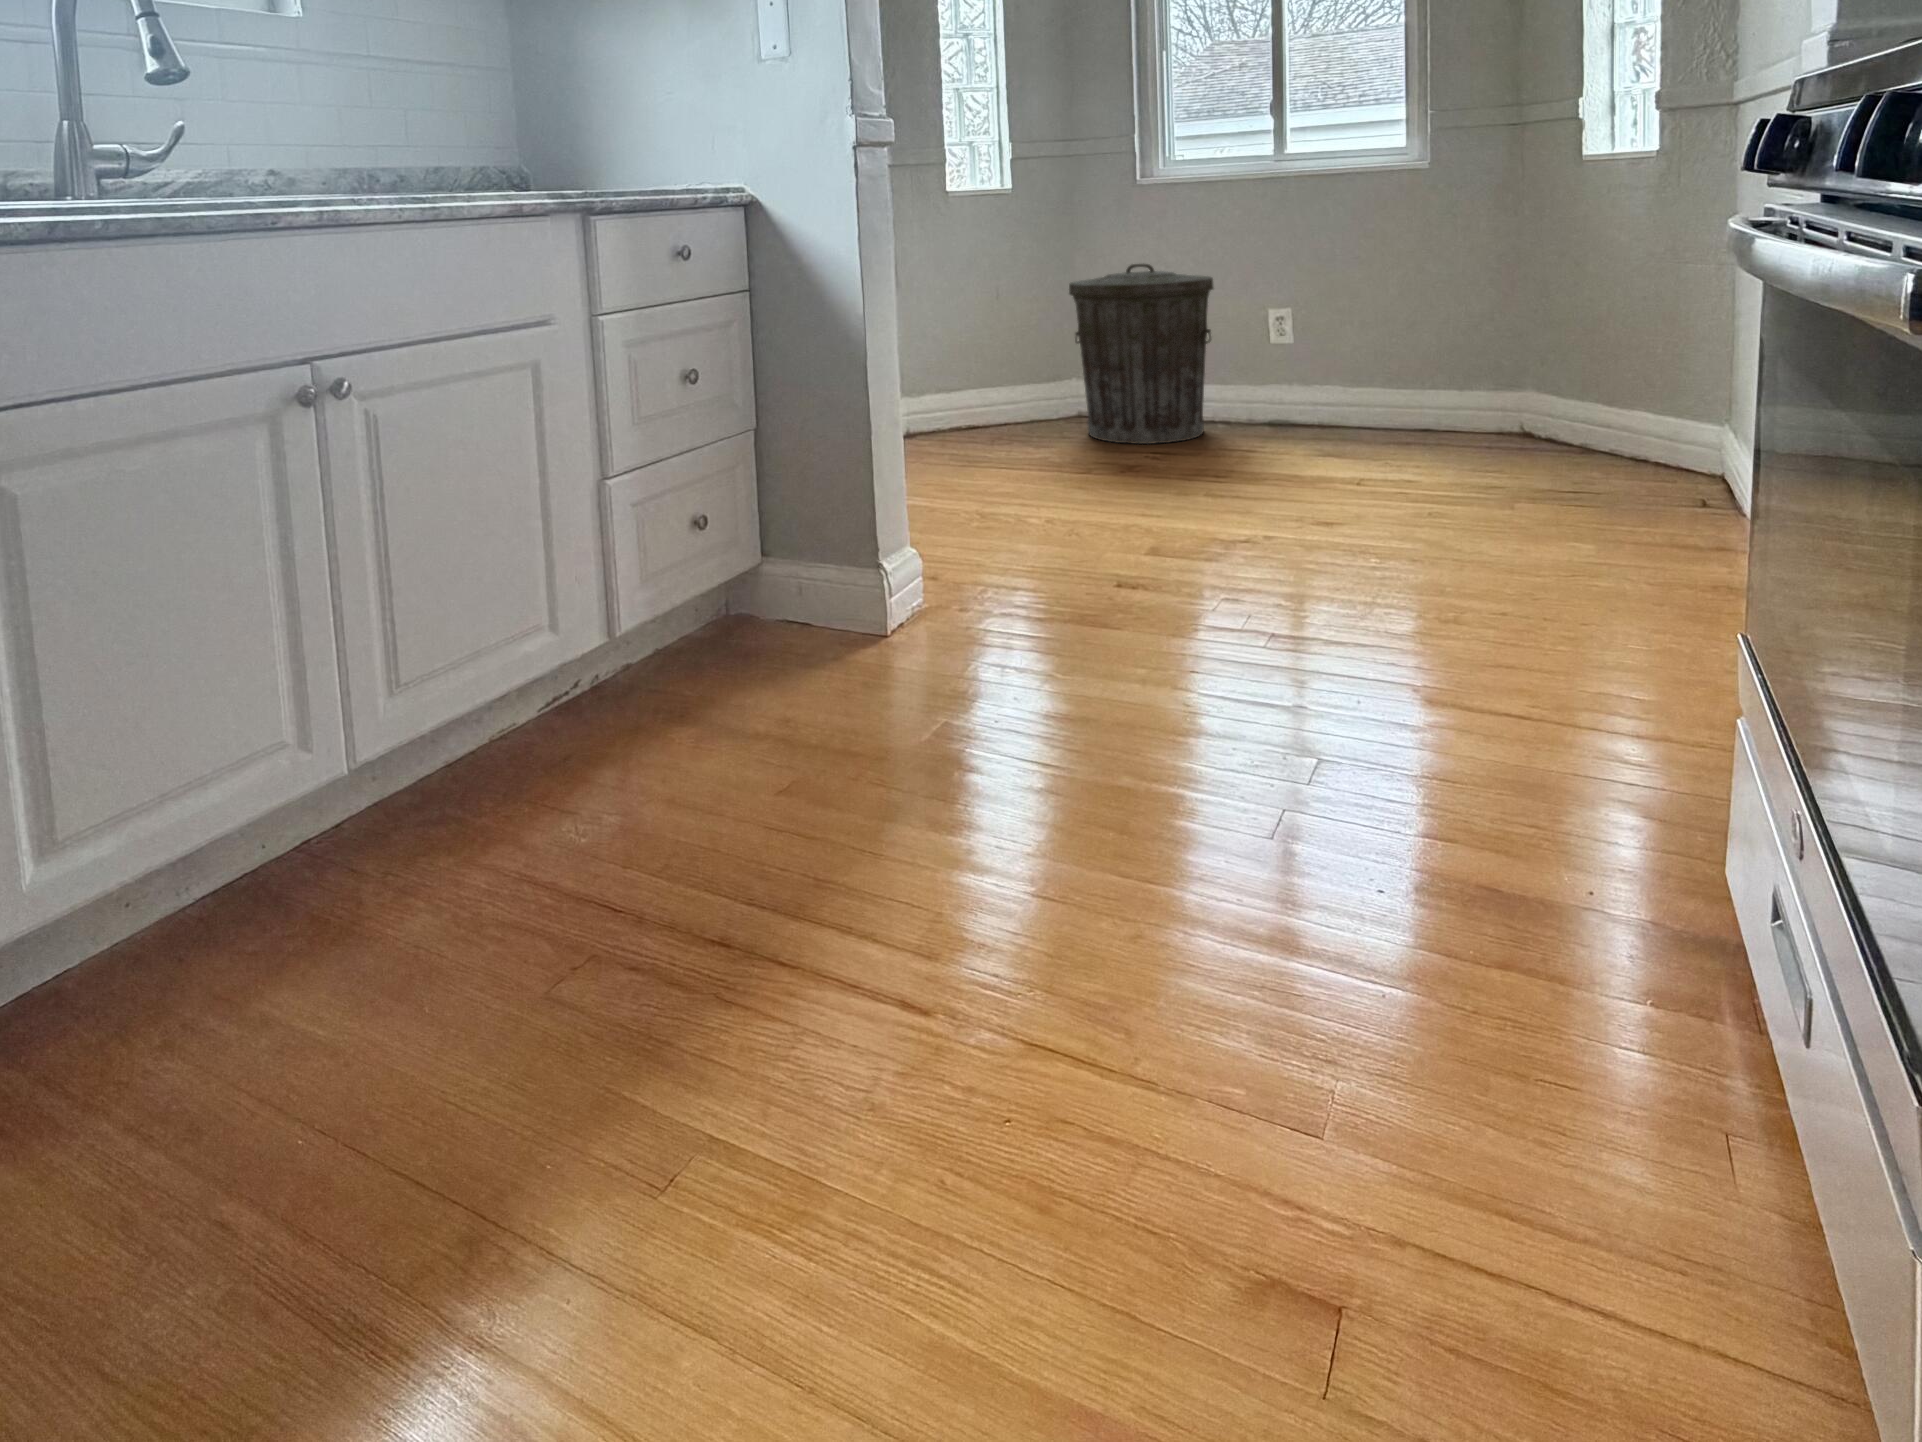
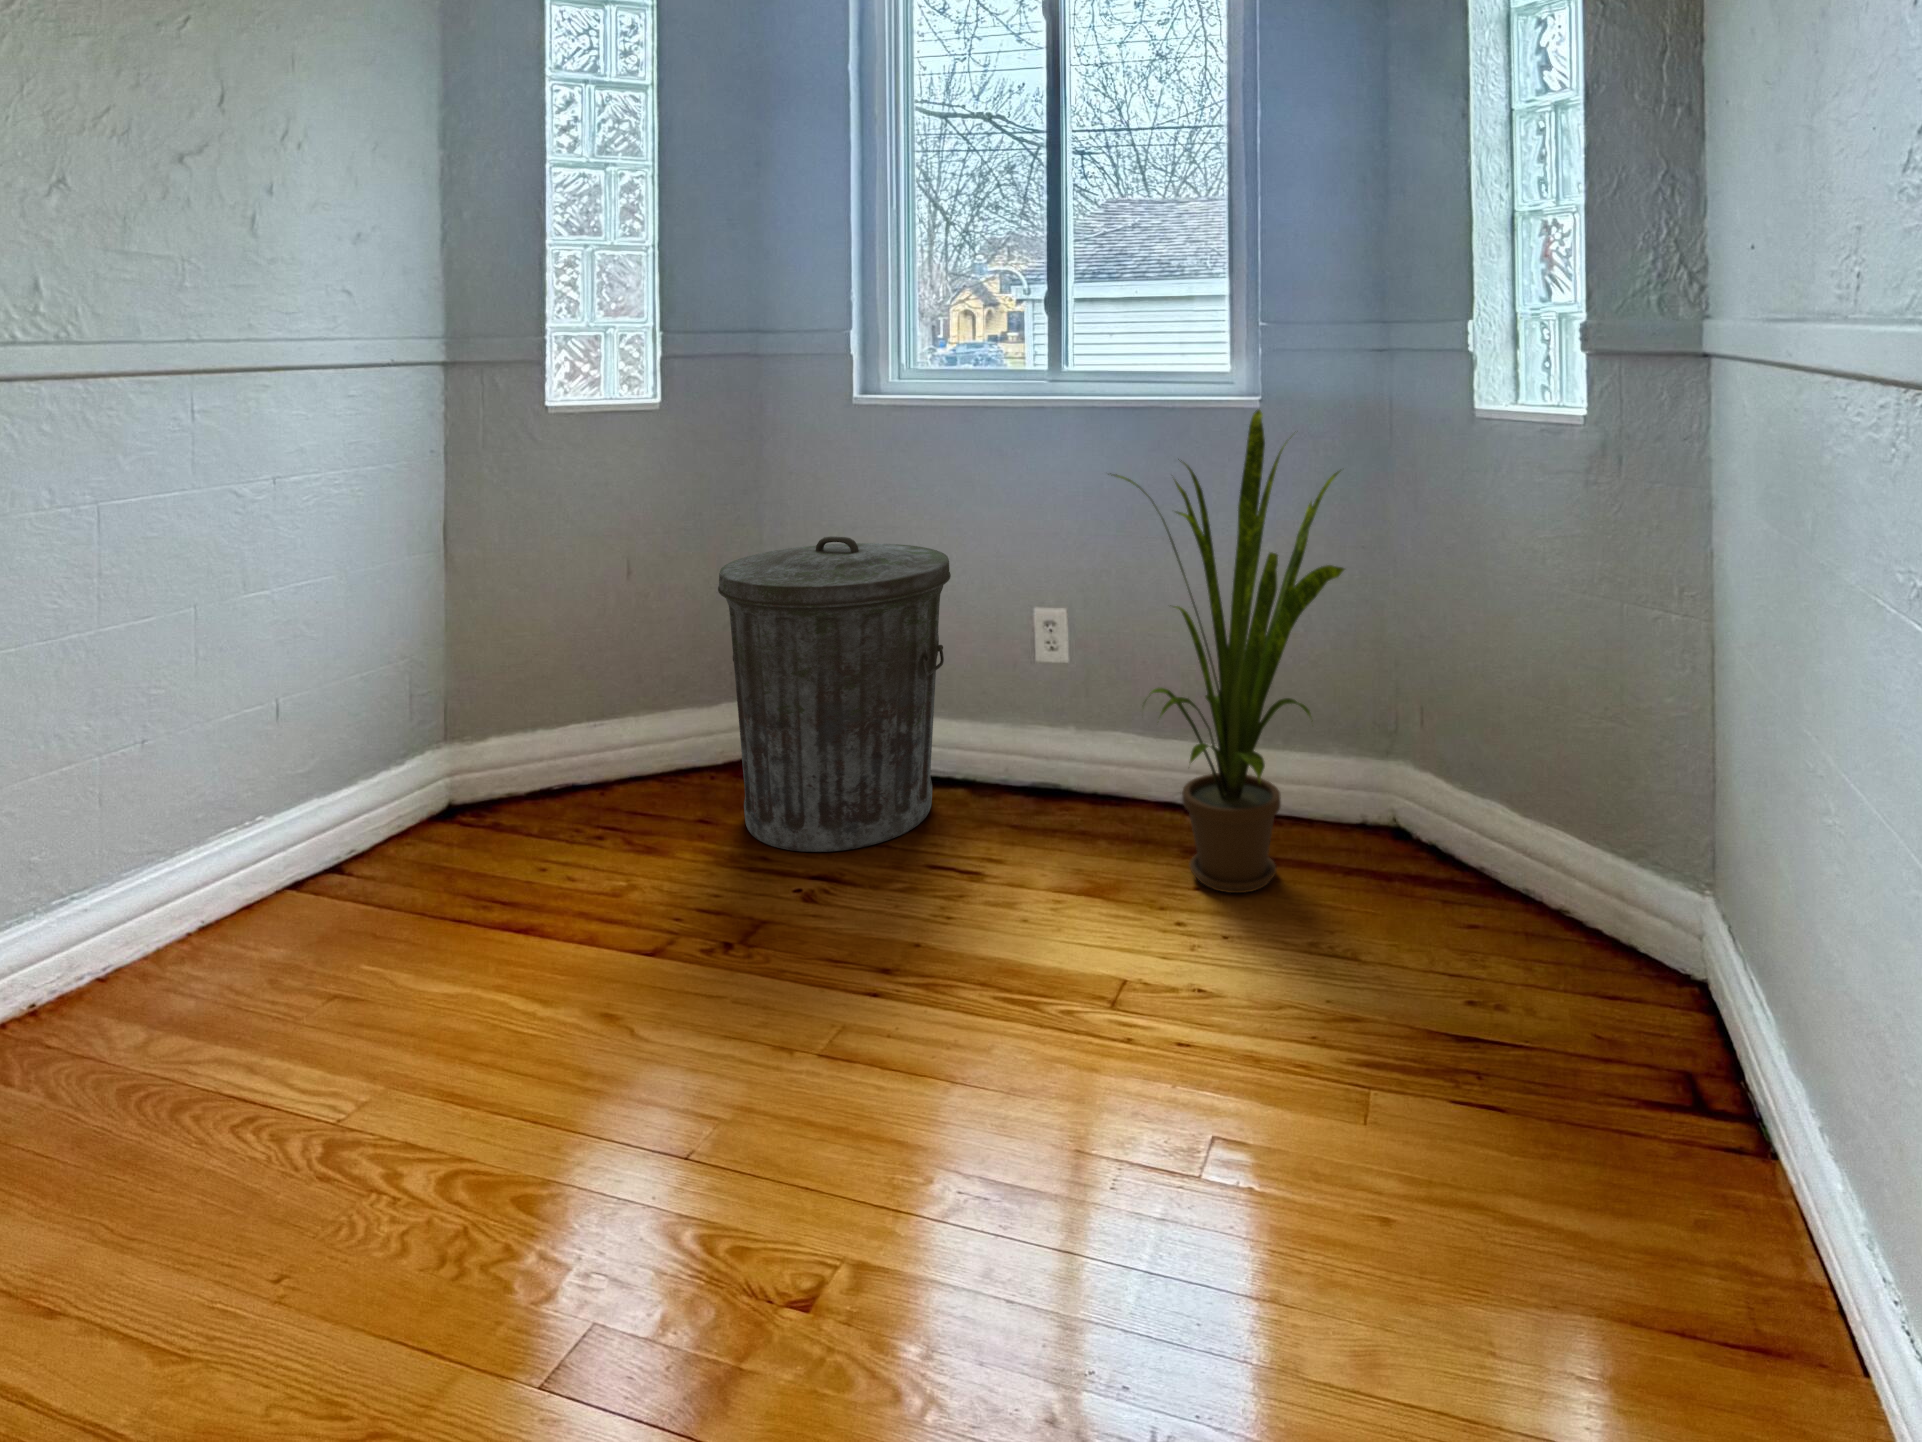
house plant: none [1323,165,1493,454] -> present [1110,410,1344,893]

